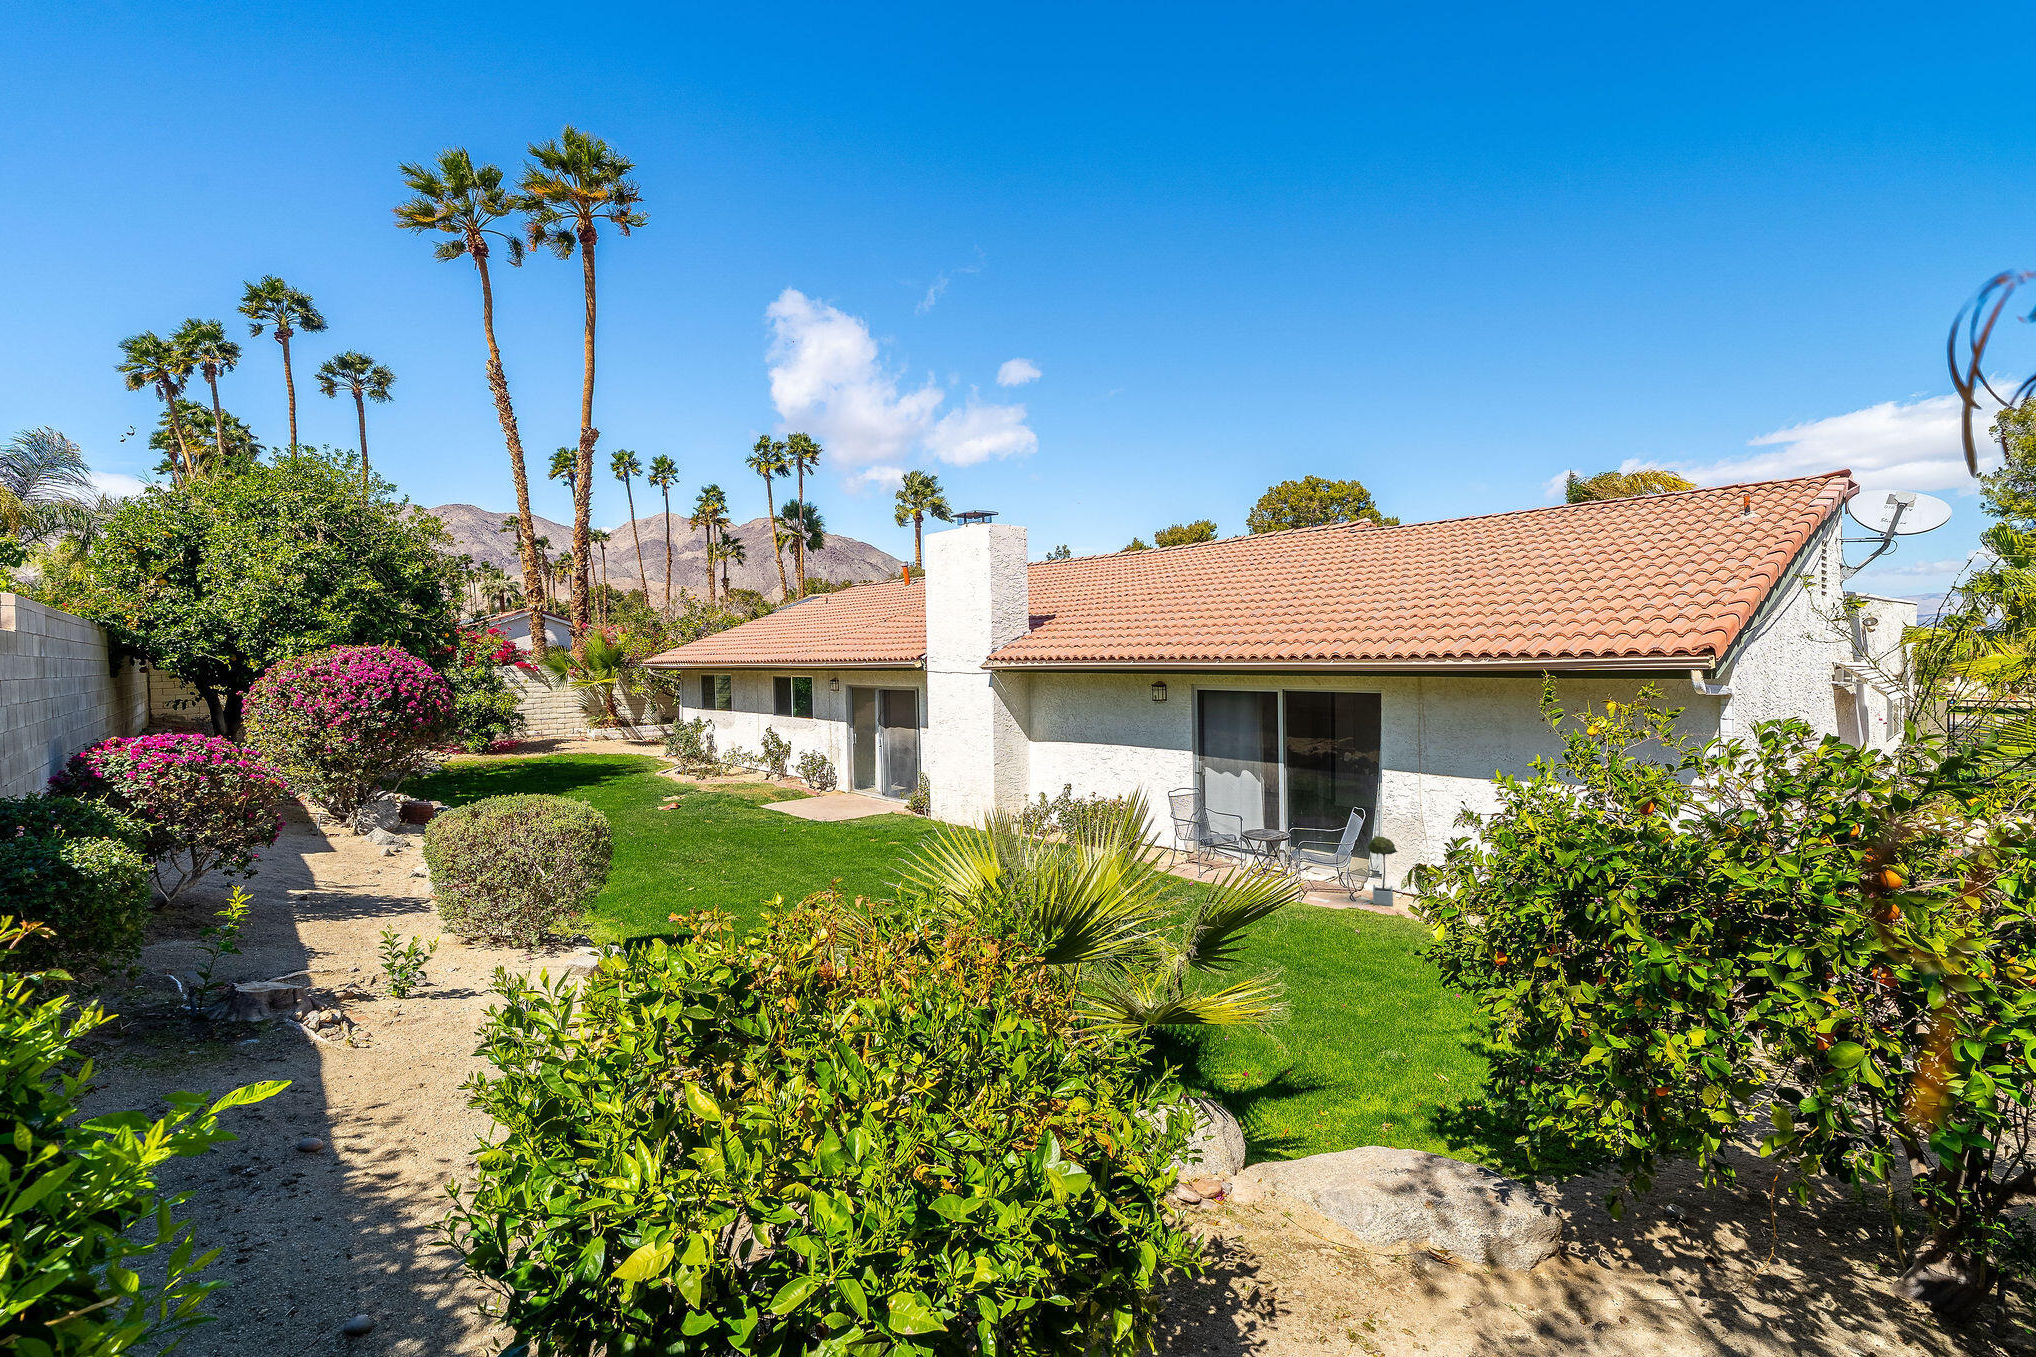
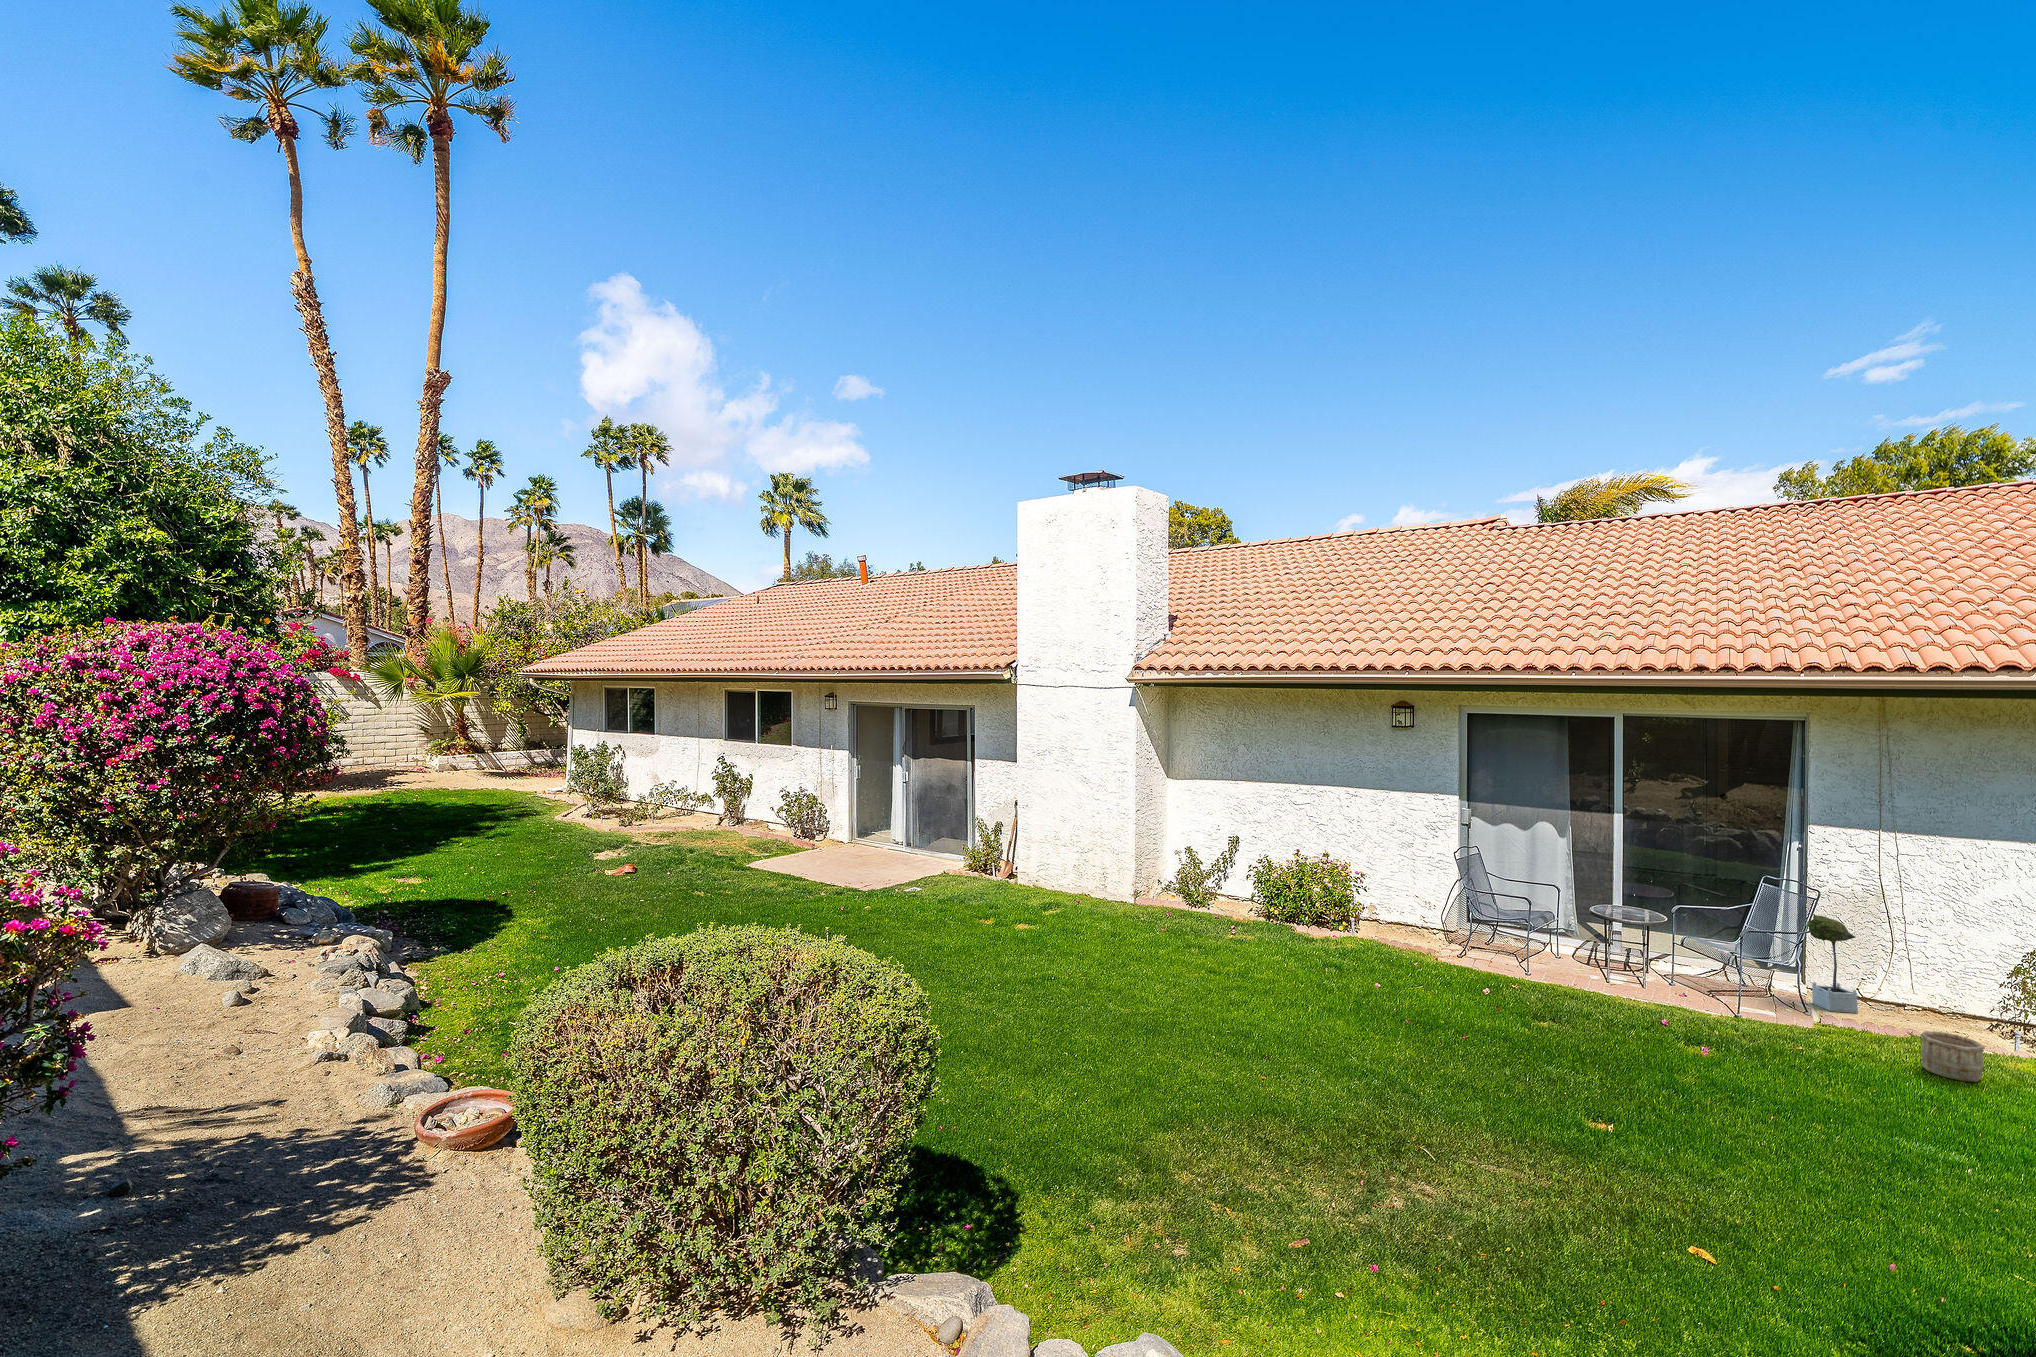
wooden bucket: none [1351,906,1384,937] -> present [1920,1031,1985,1082]

